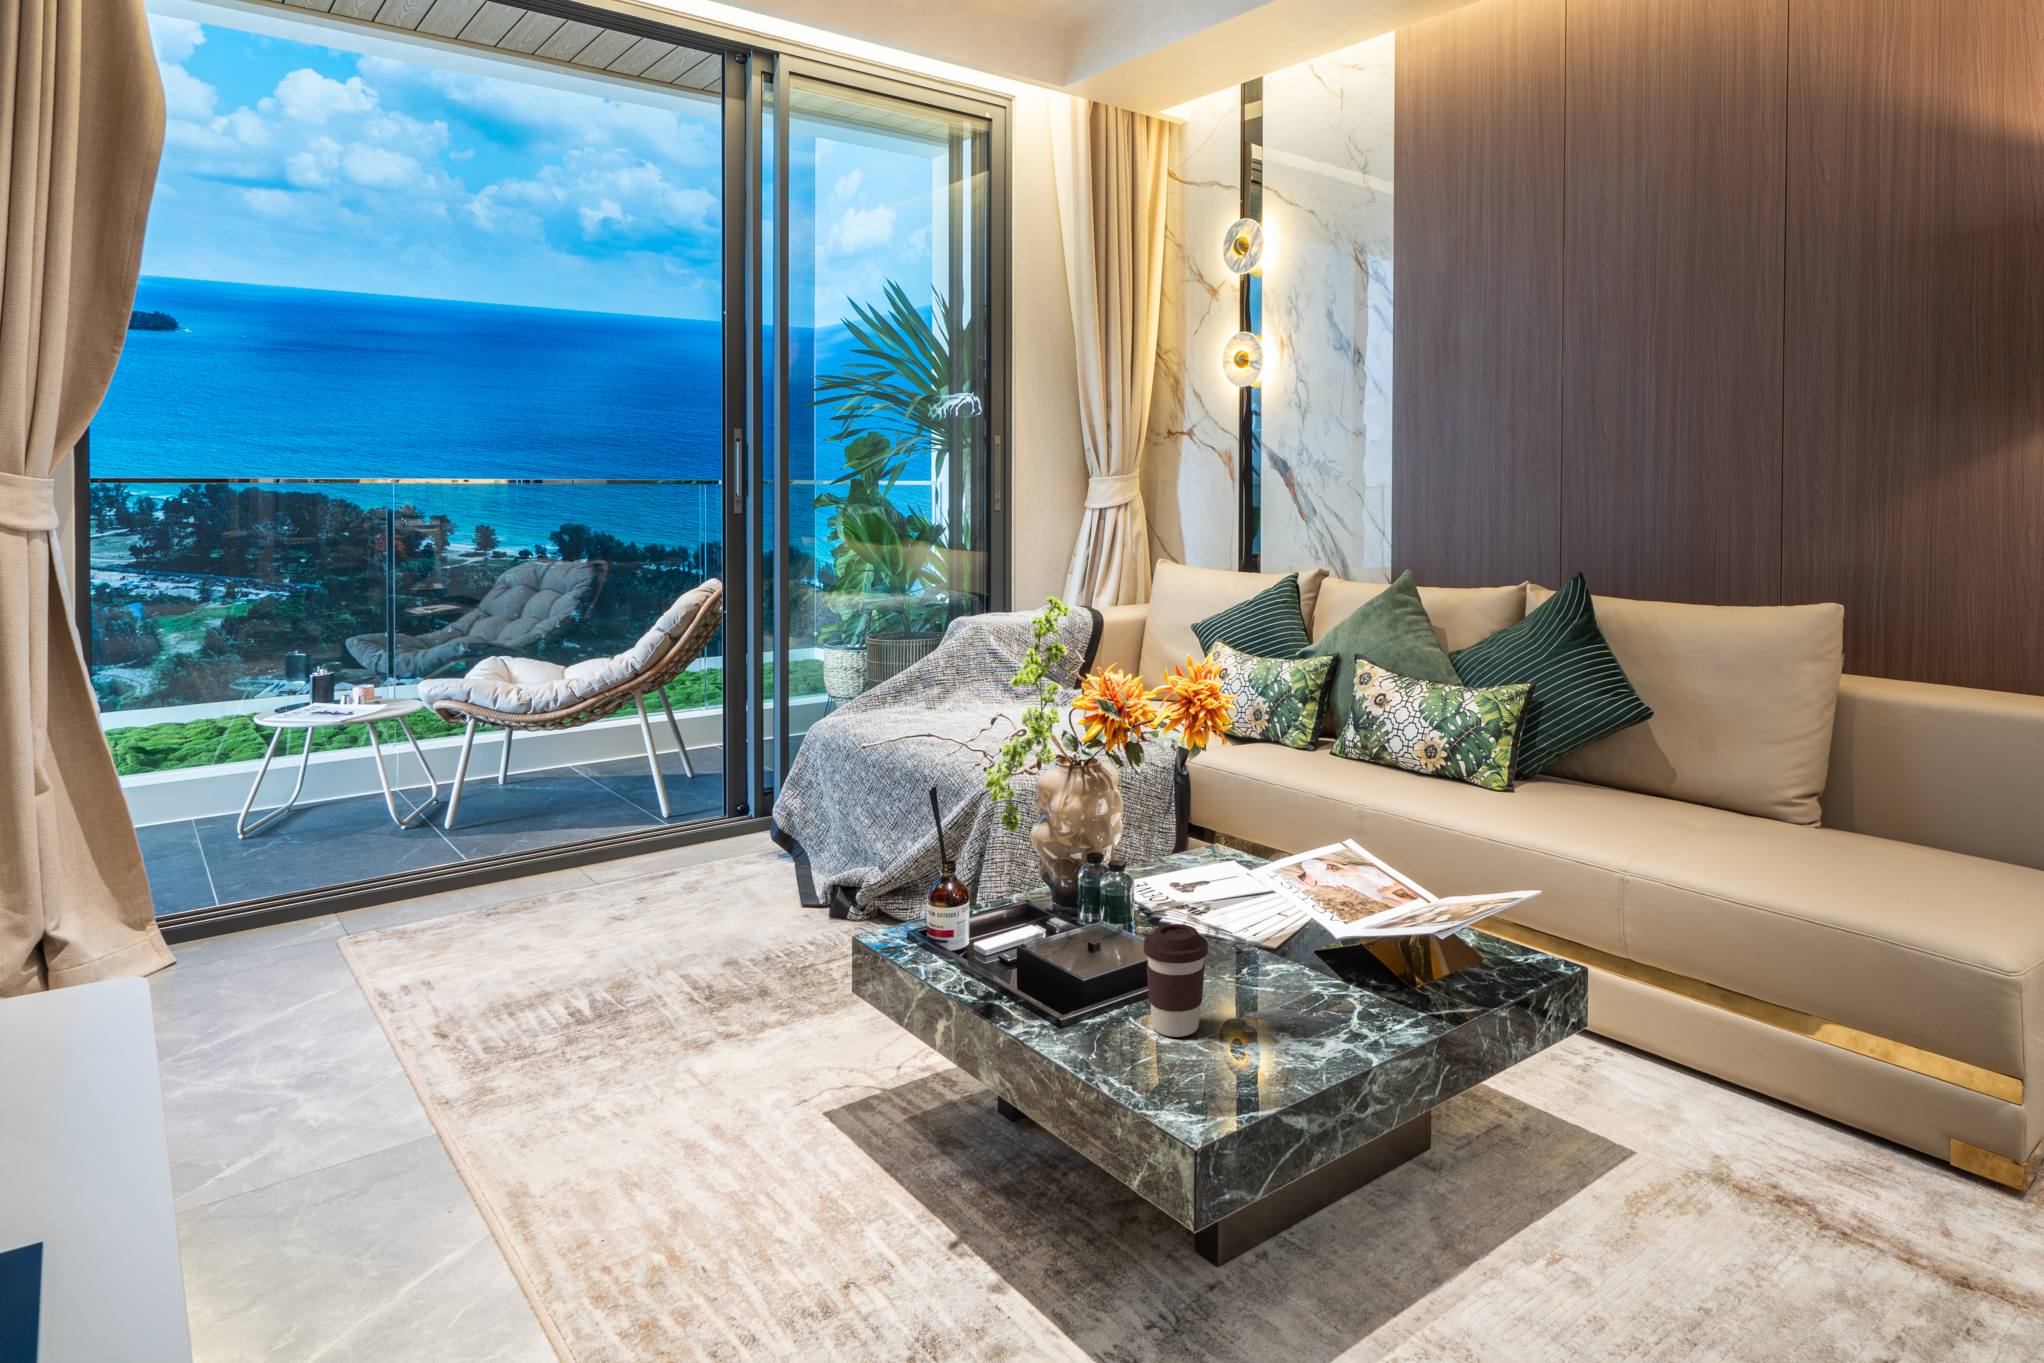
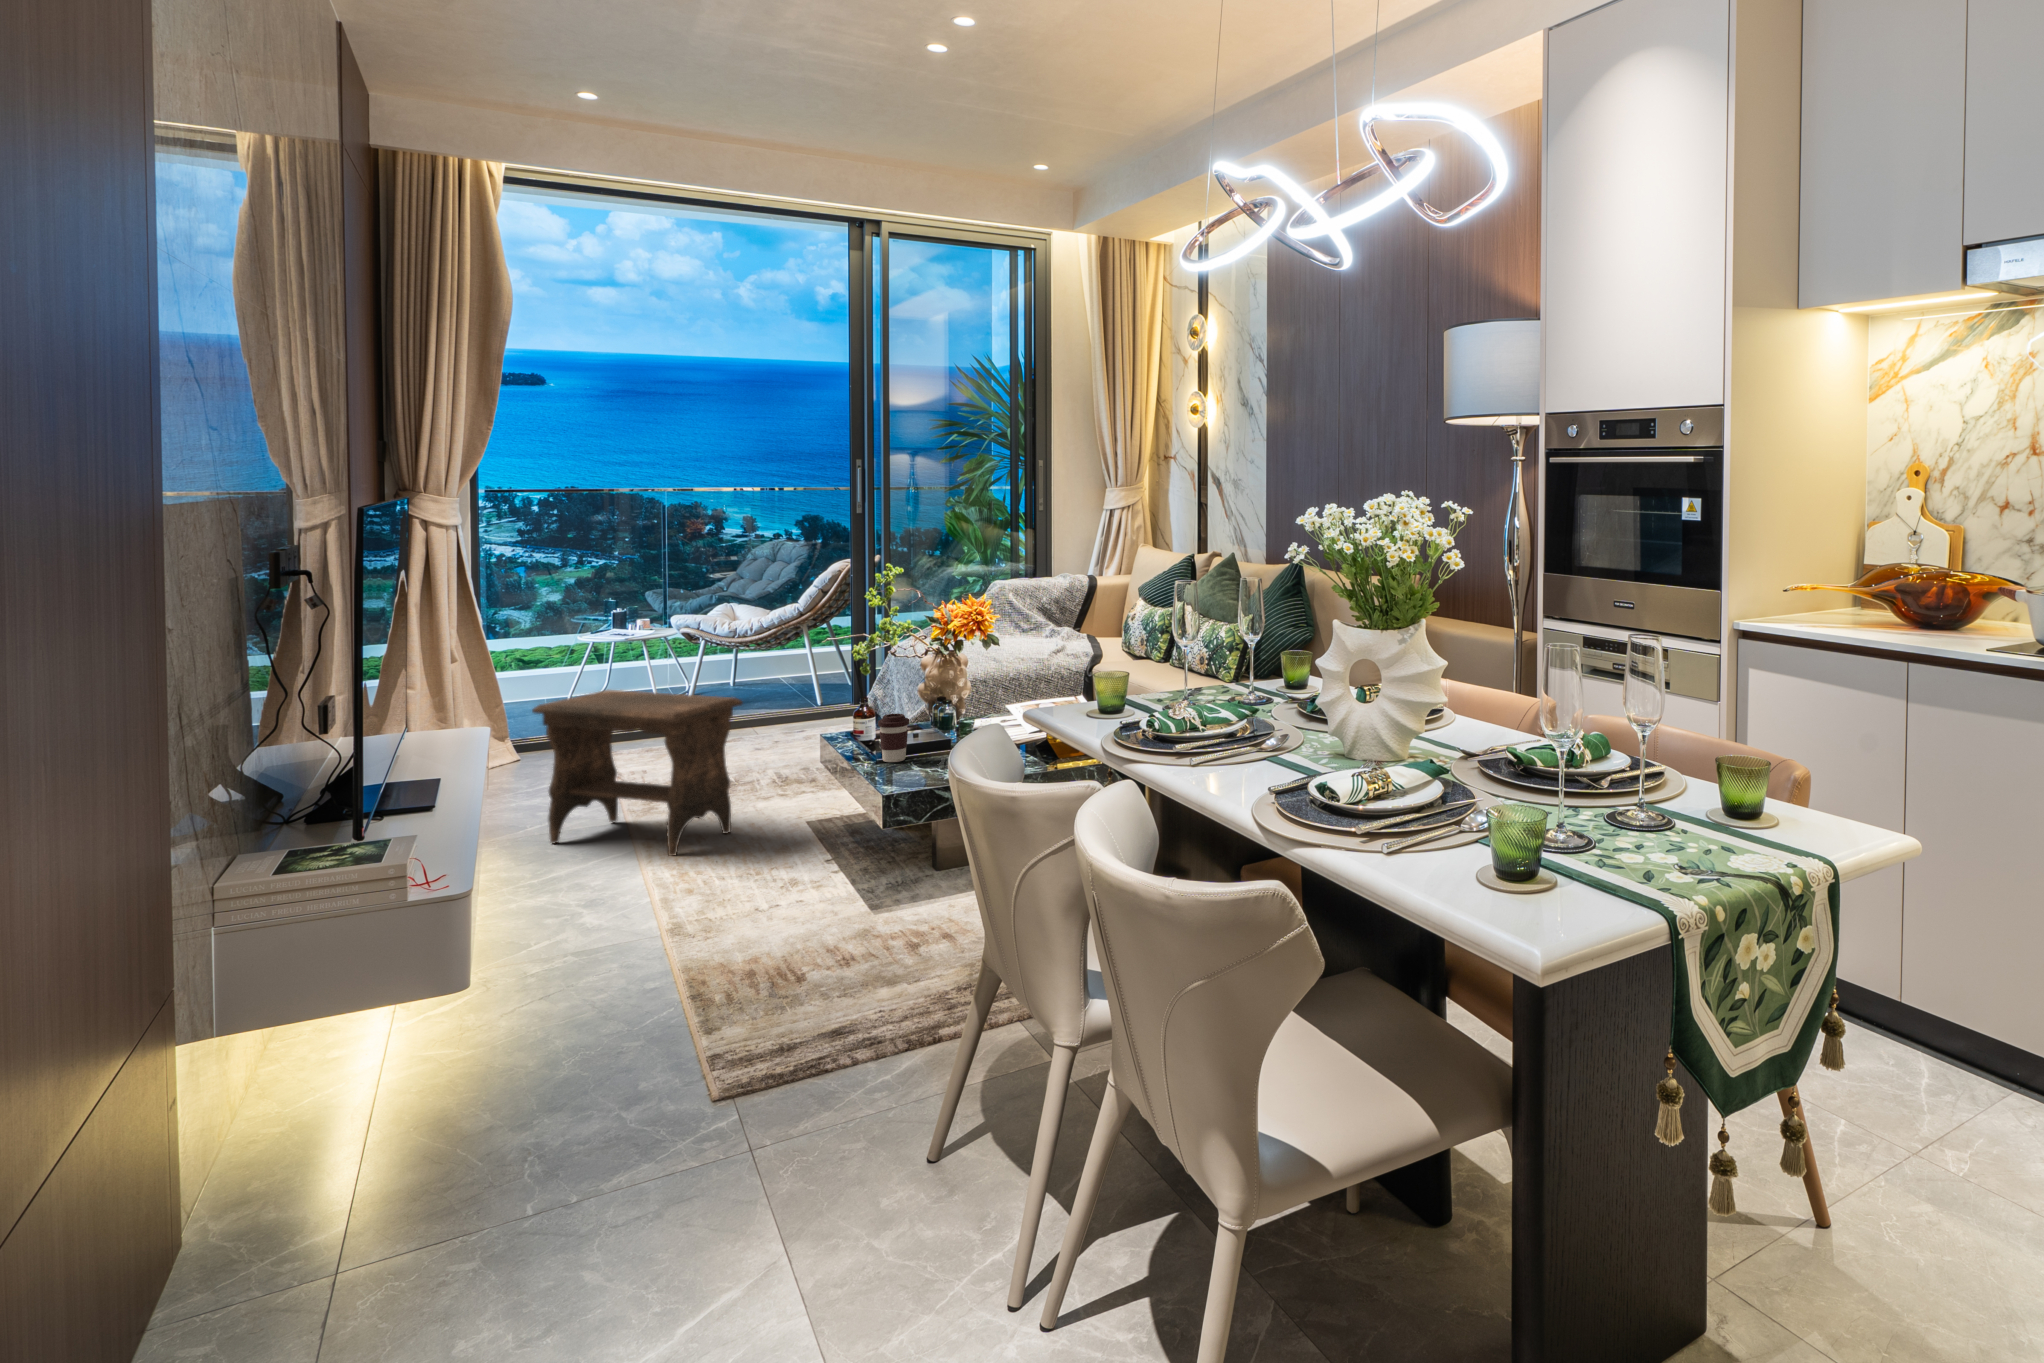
footstool: none [300,873,767,1274] -> present [532,690,742,856]

